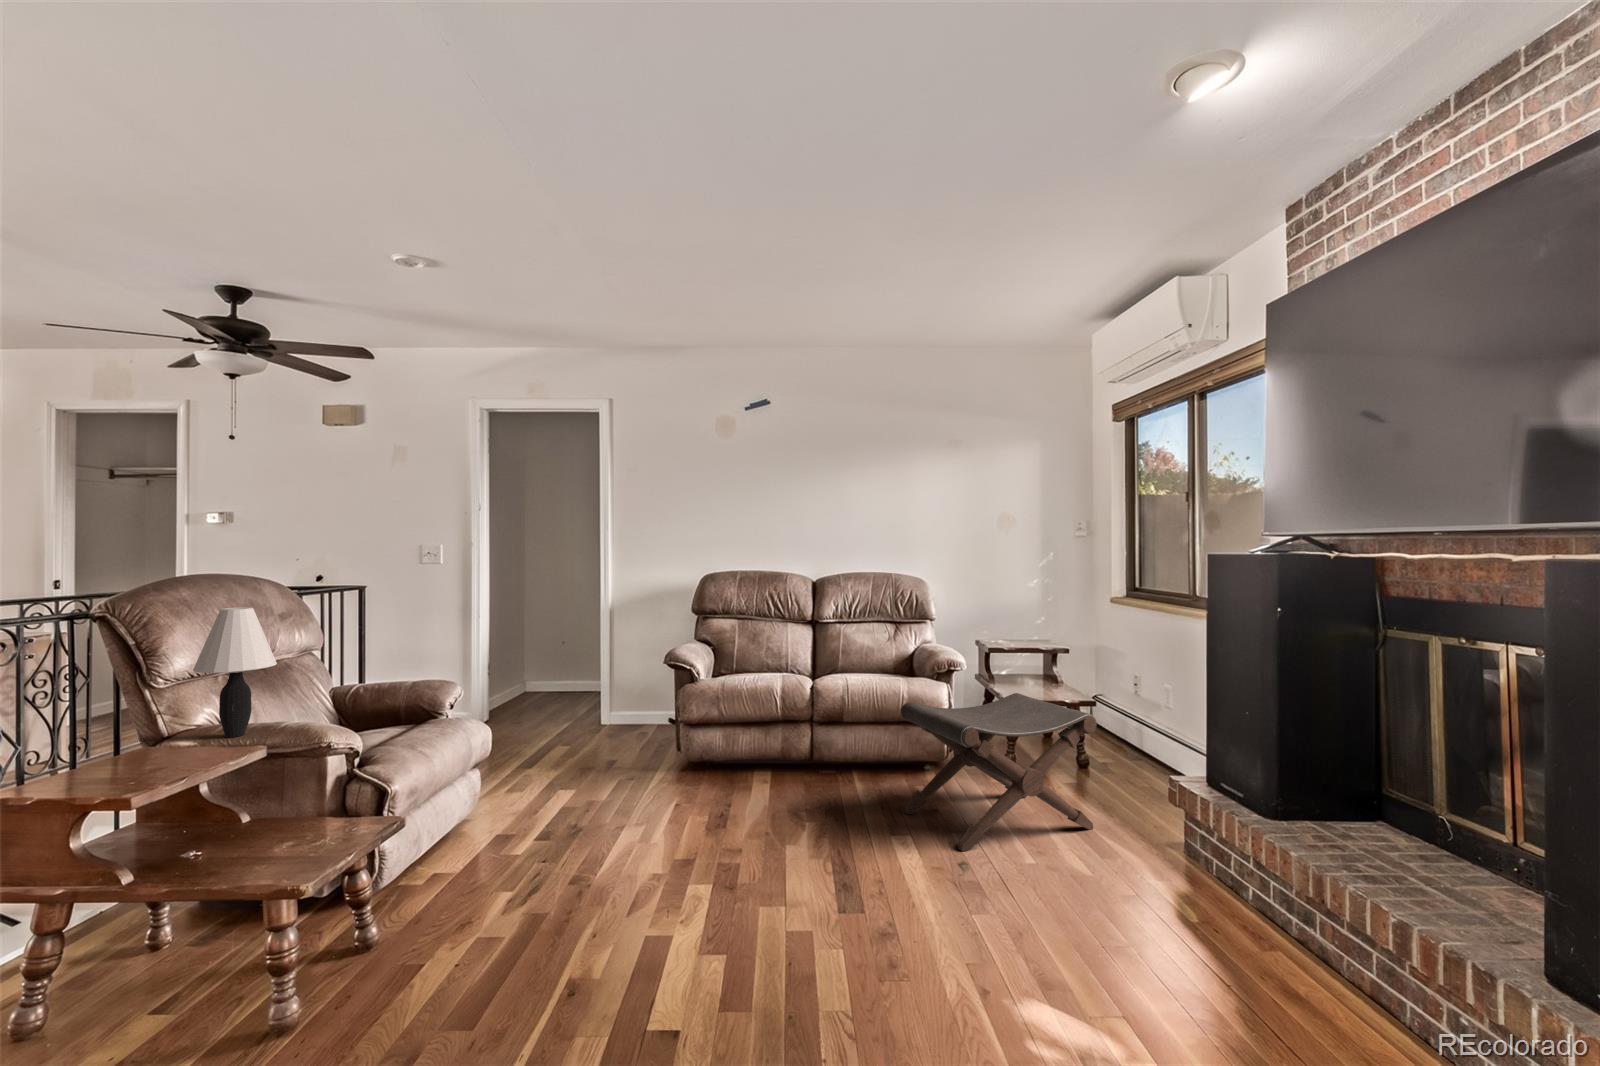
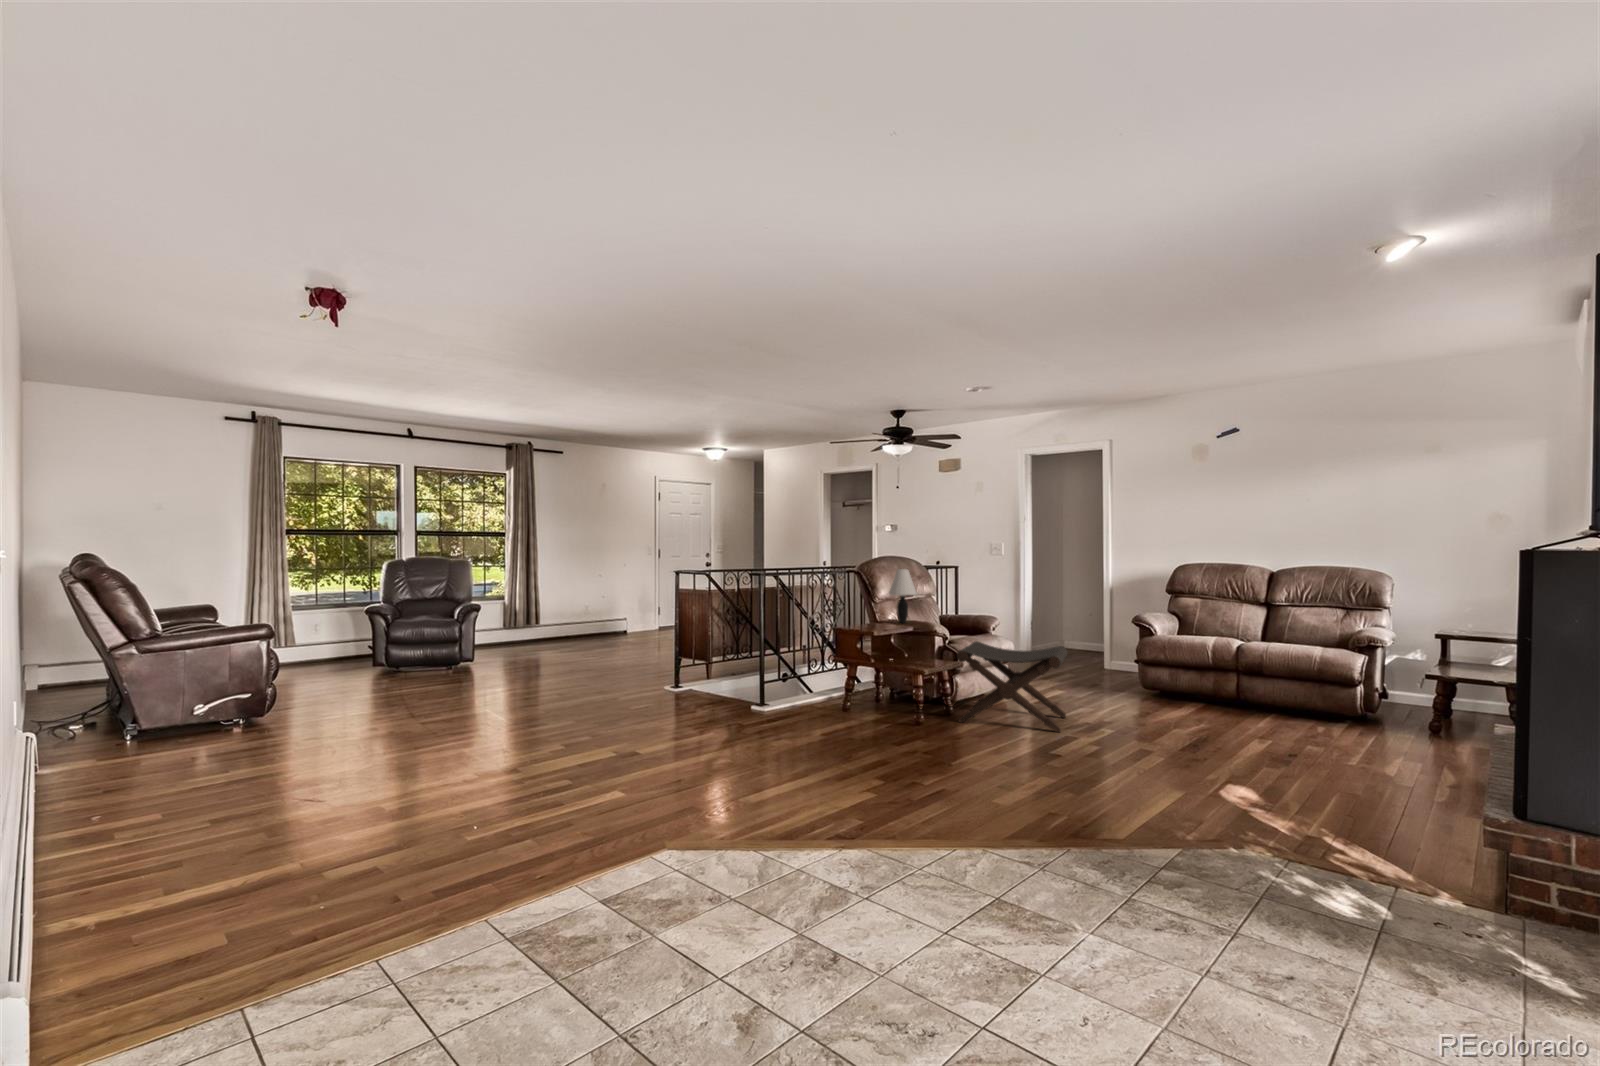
footstool: present [901,693,1097,851] -> present [957,641,1068,732]

